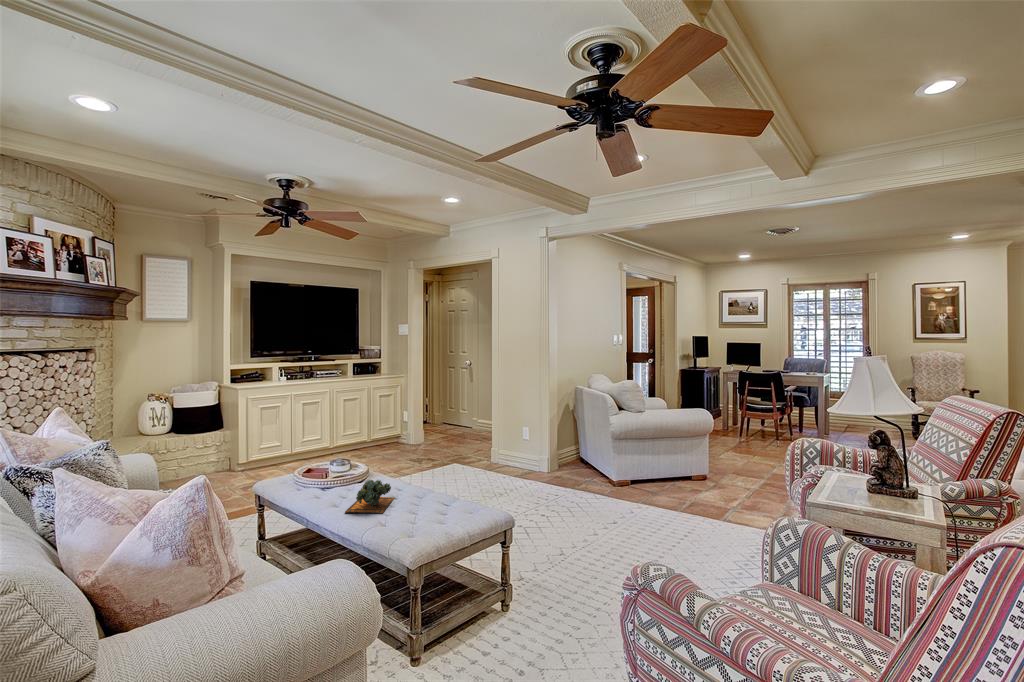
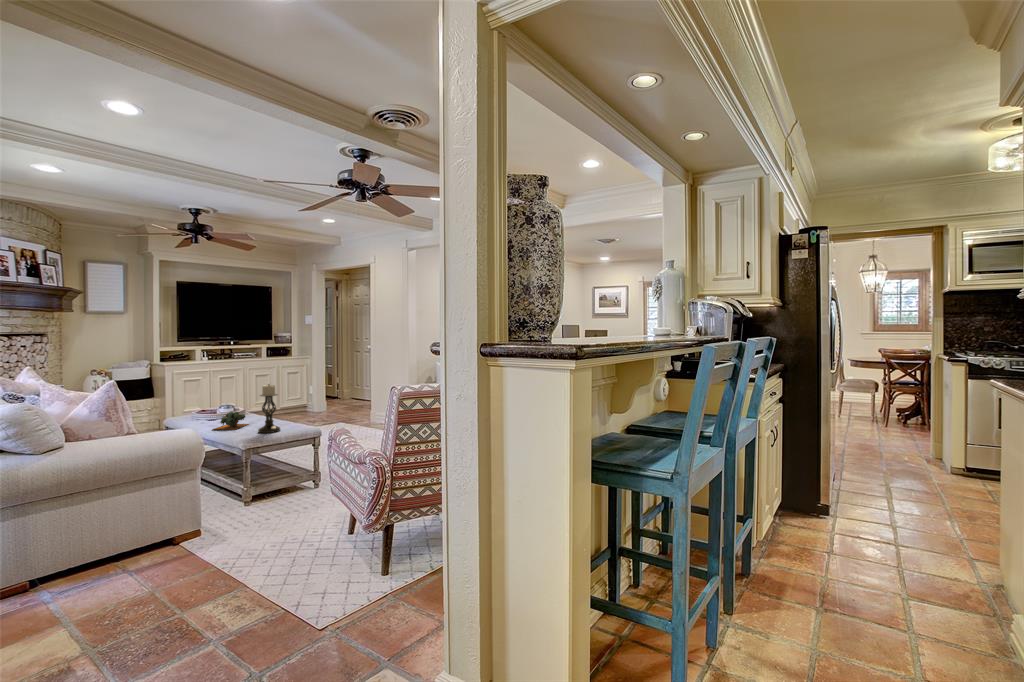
candle holder: none [424,441,457,525] -> present [258,384,280,433]

